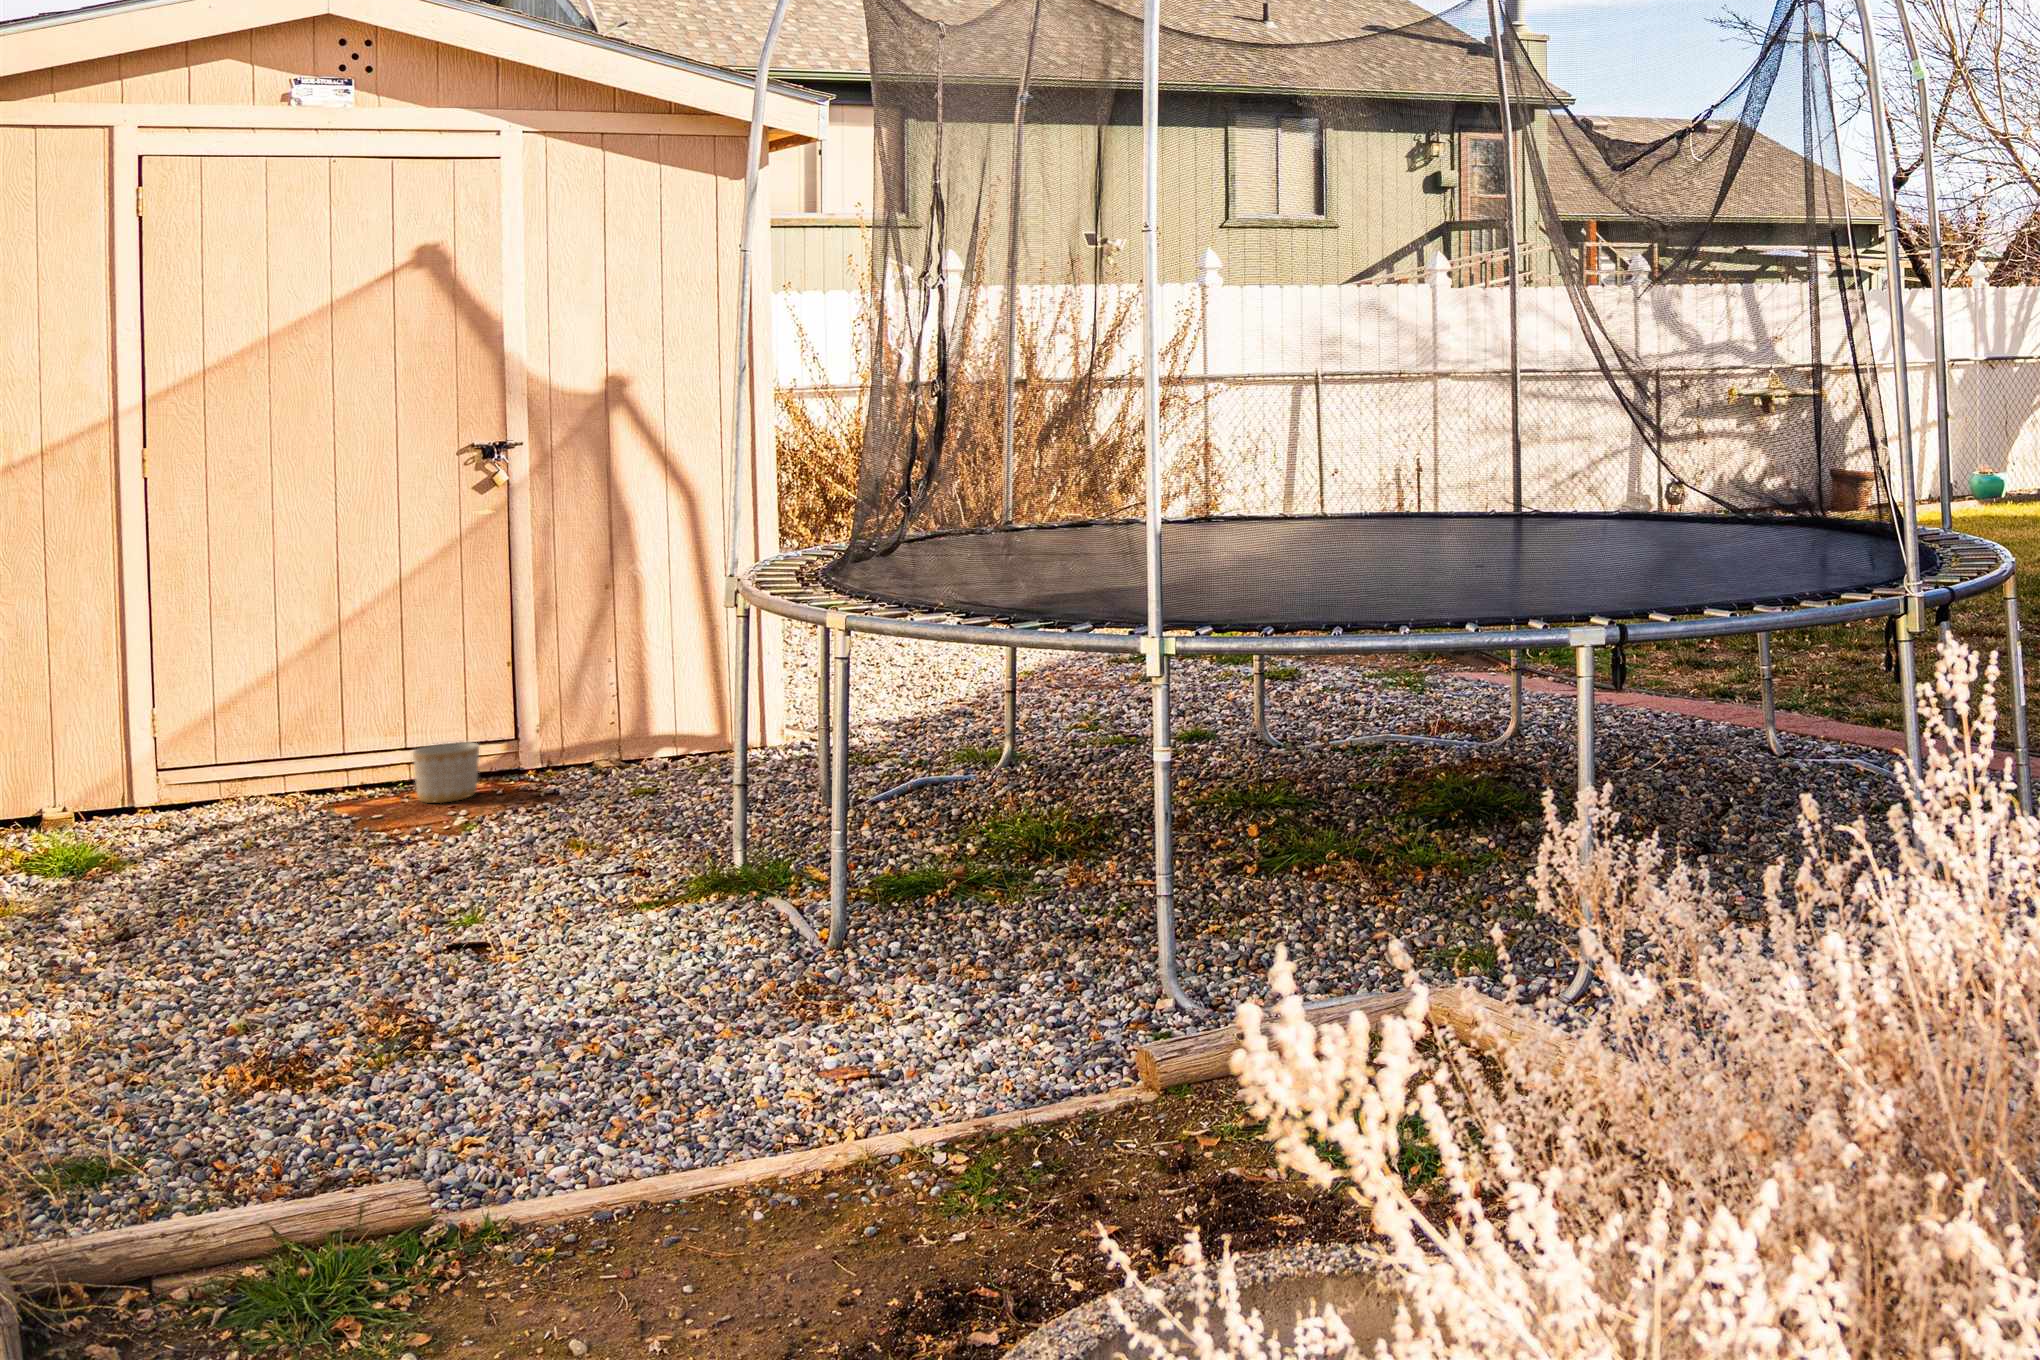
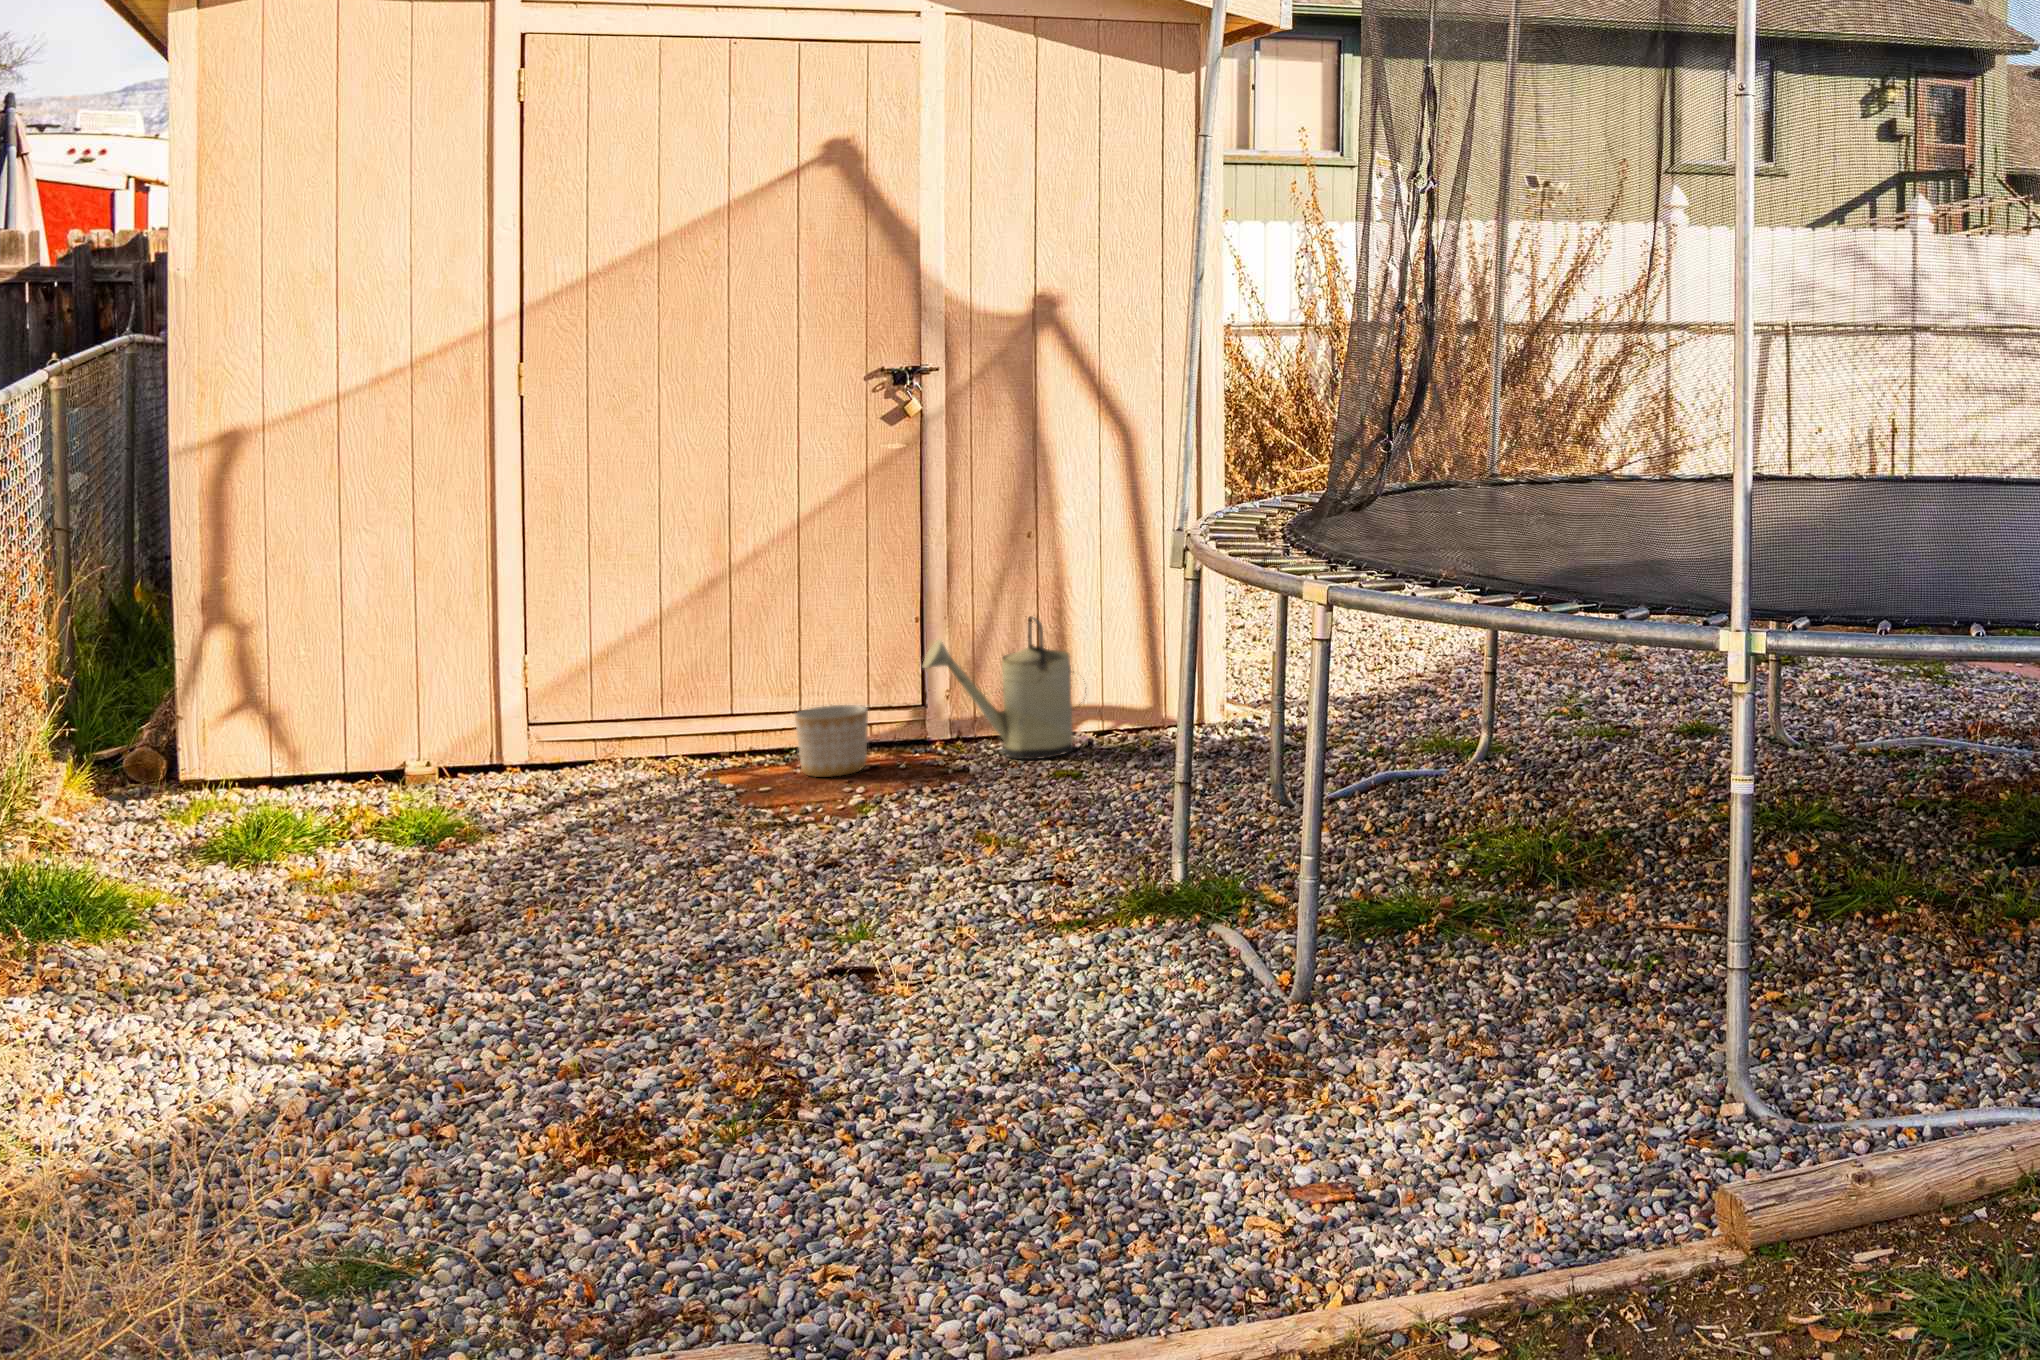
watering can: none [529,665,674,783] -> present [923,617,1073,759]

